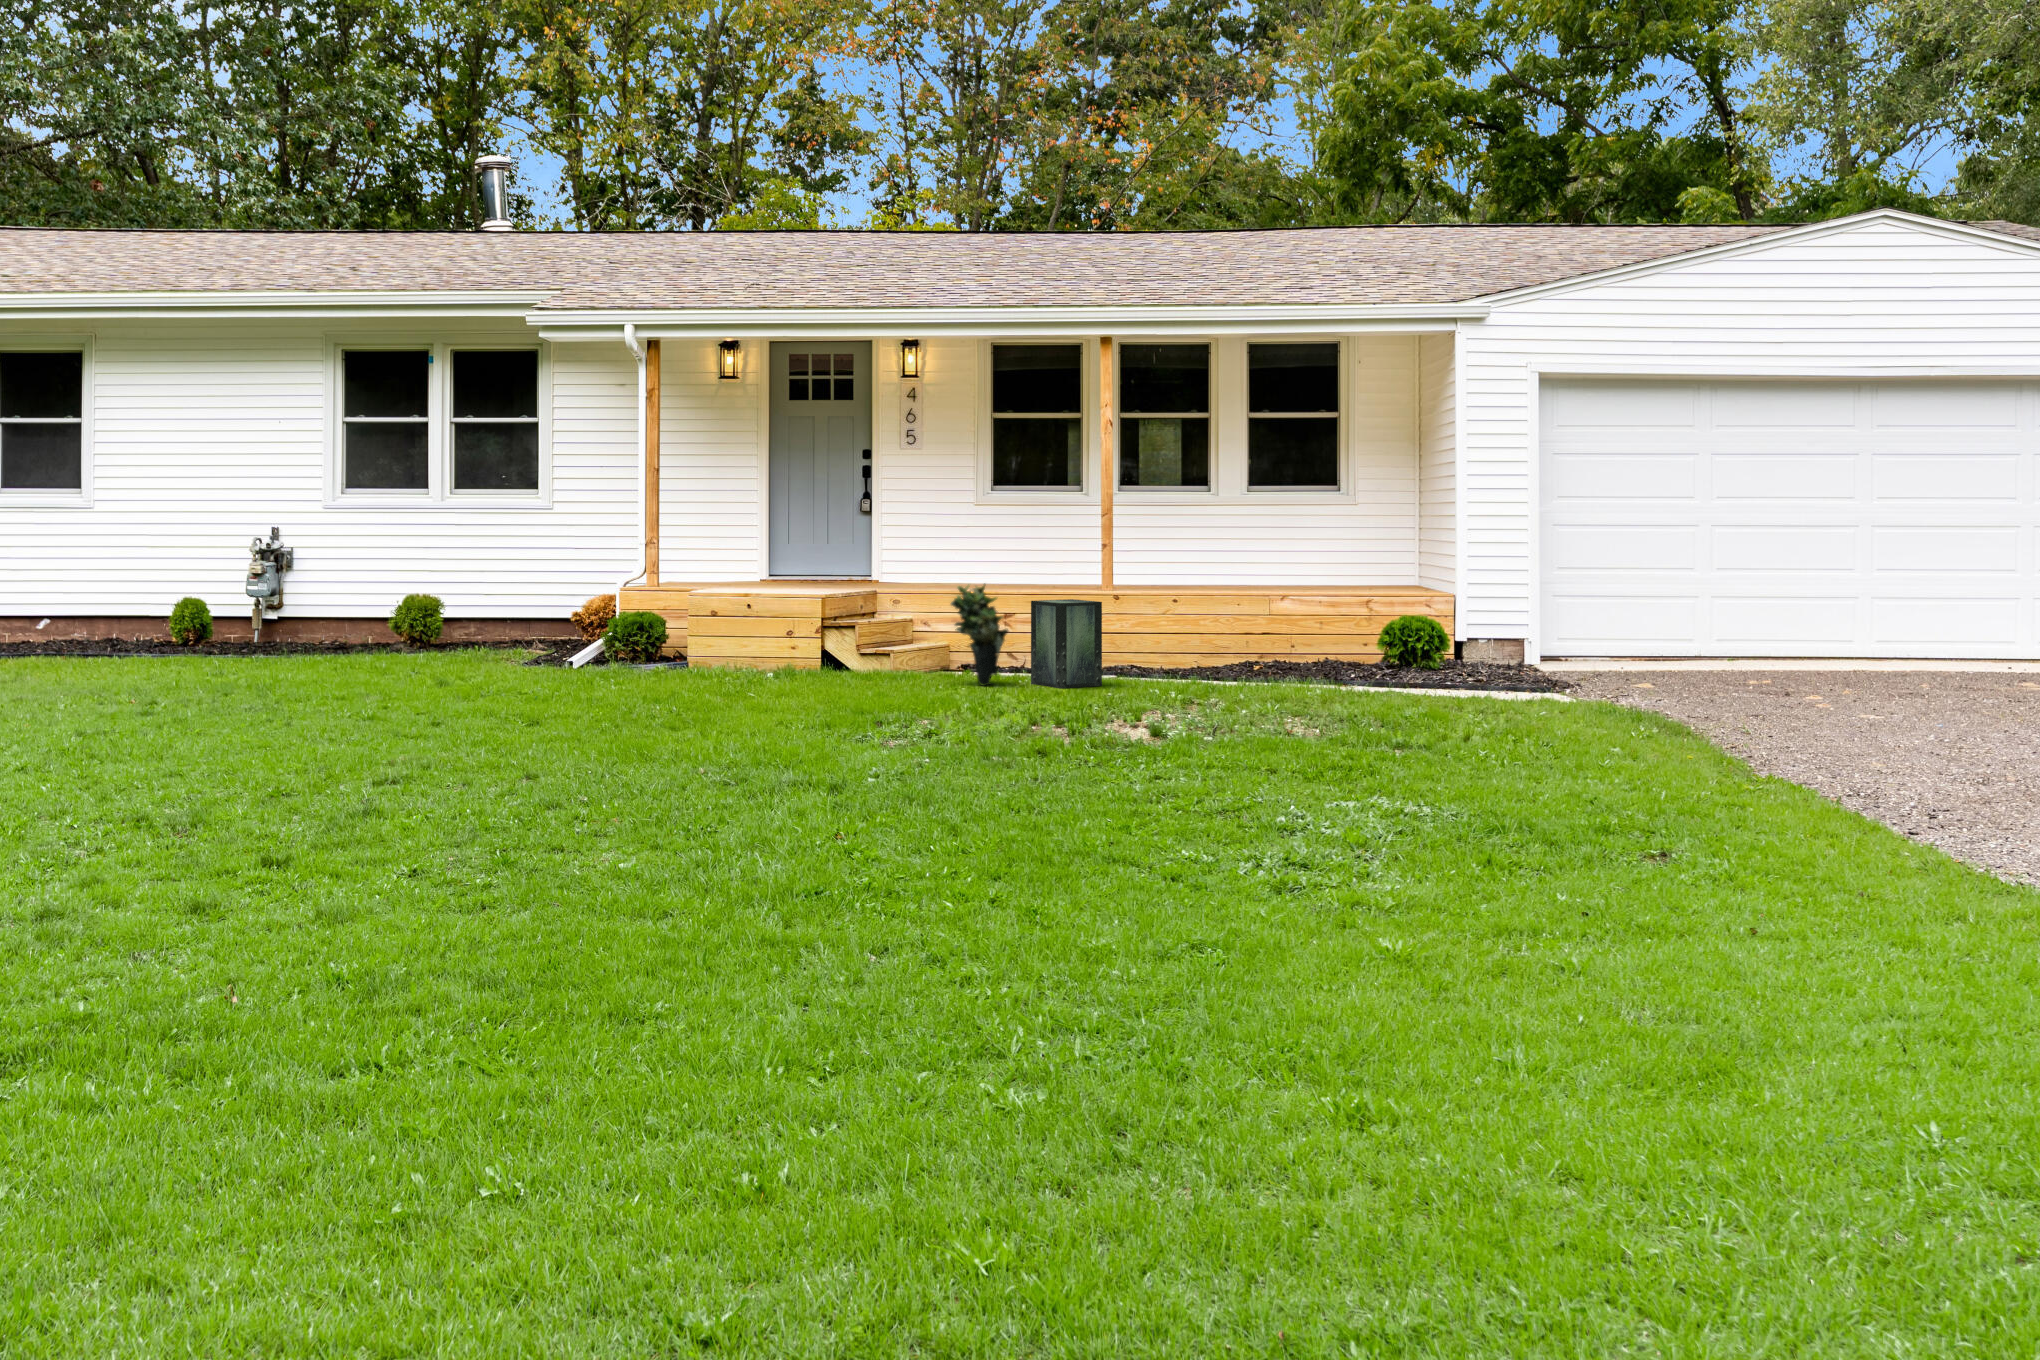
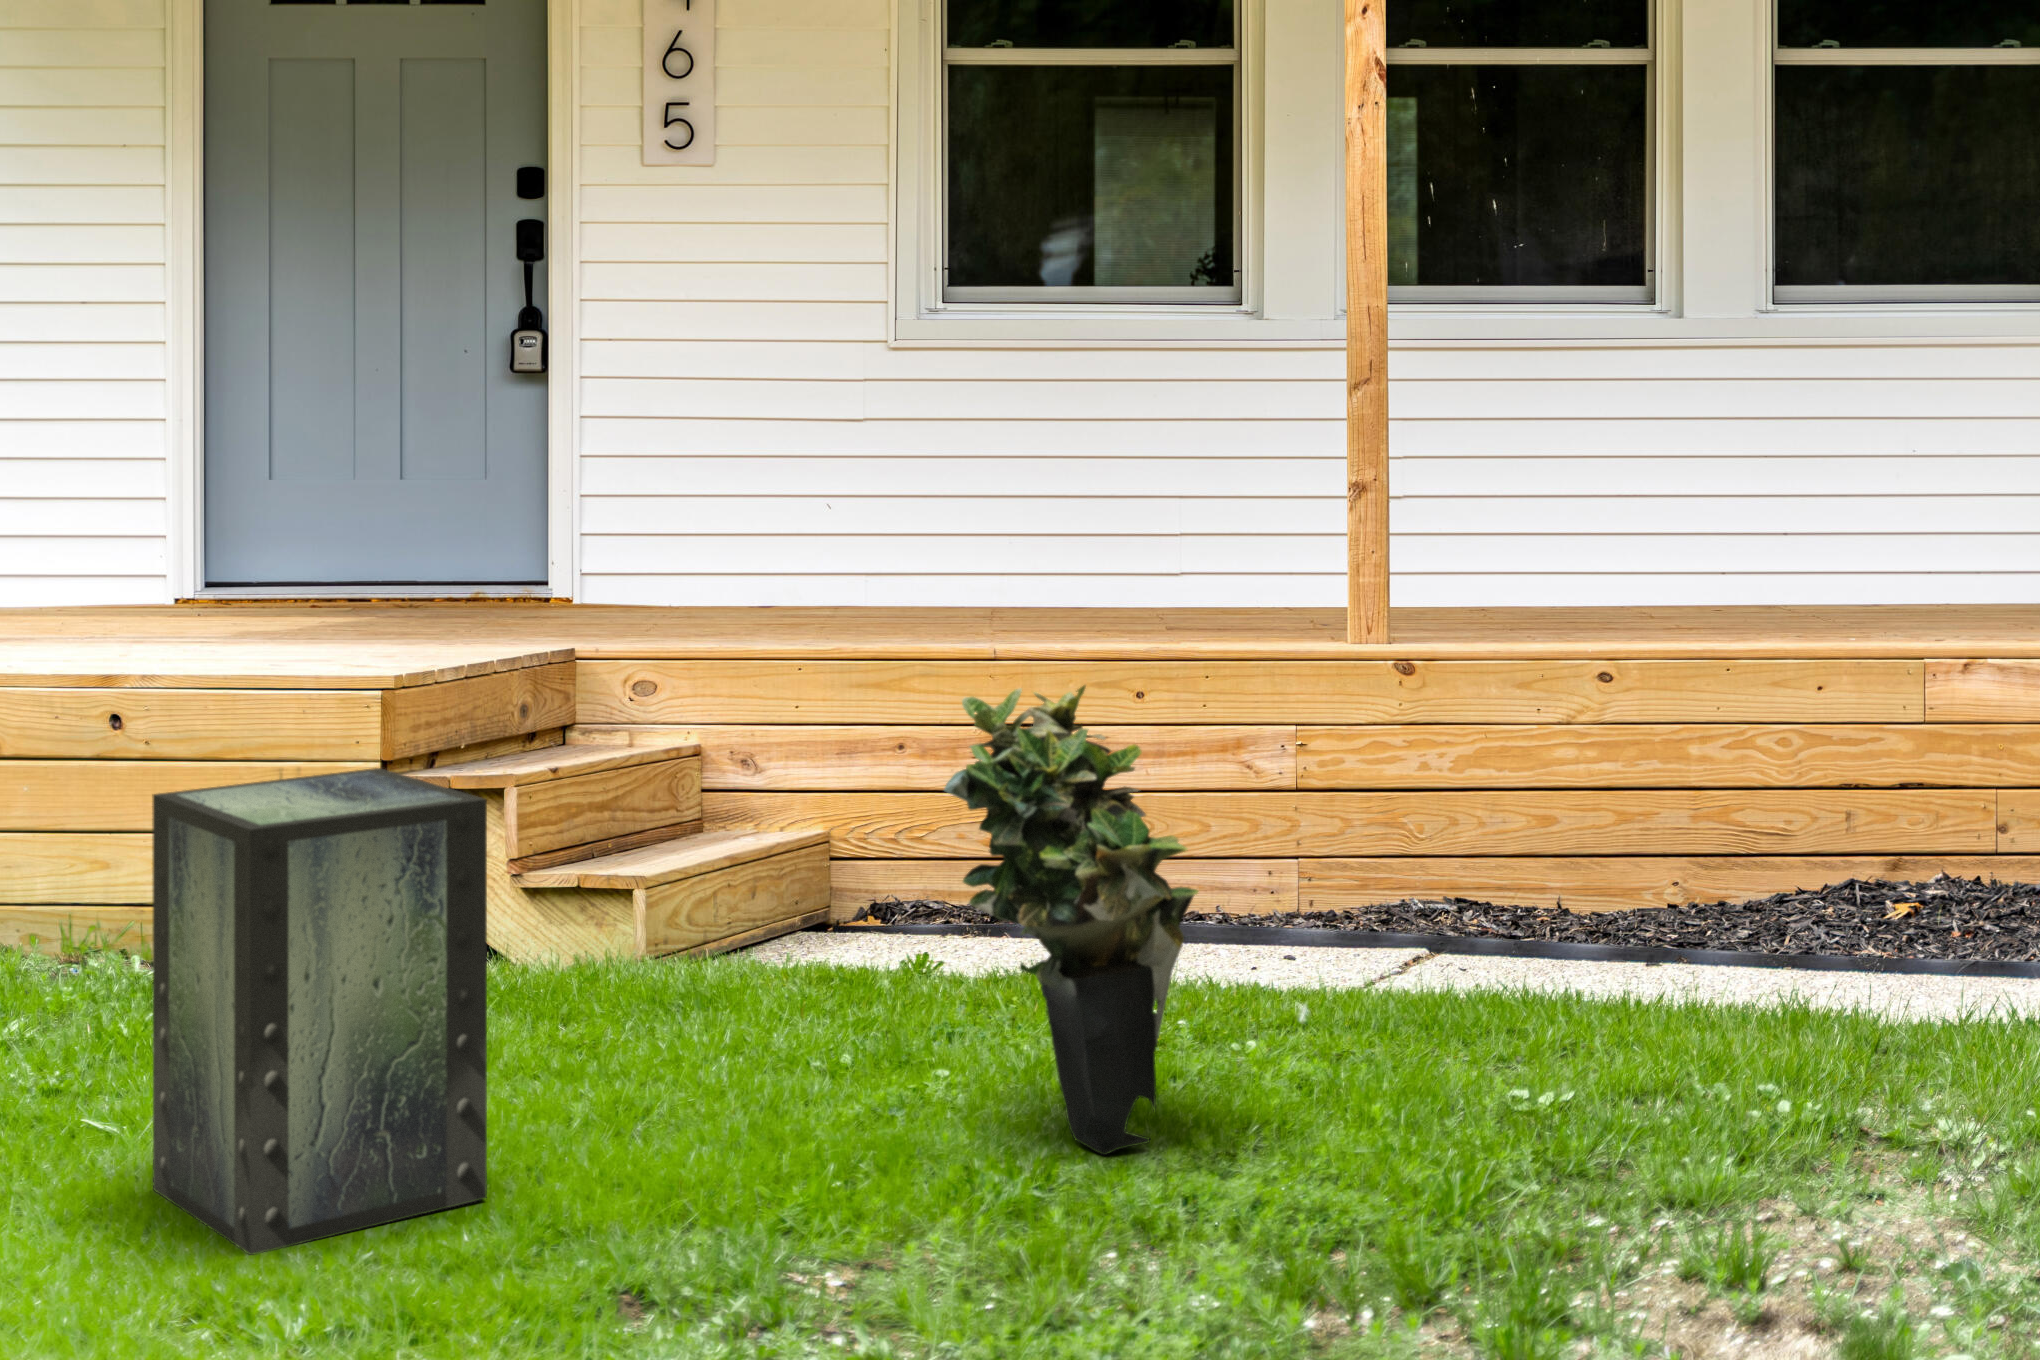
storage box: present [1031,599,1102,689] -> present [152,768,487,1255]

